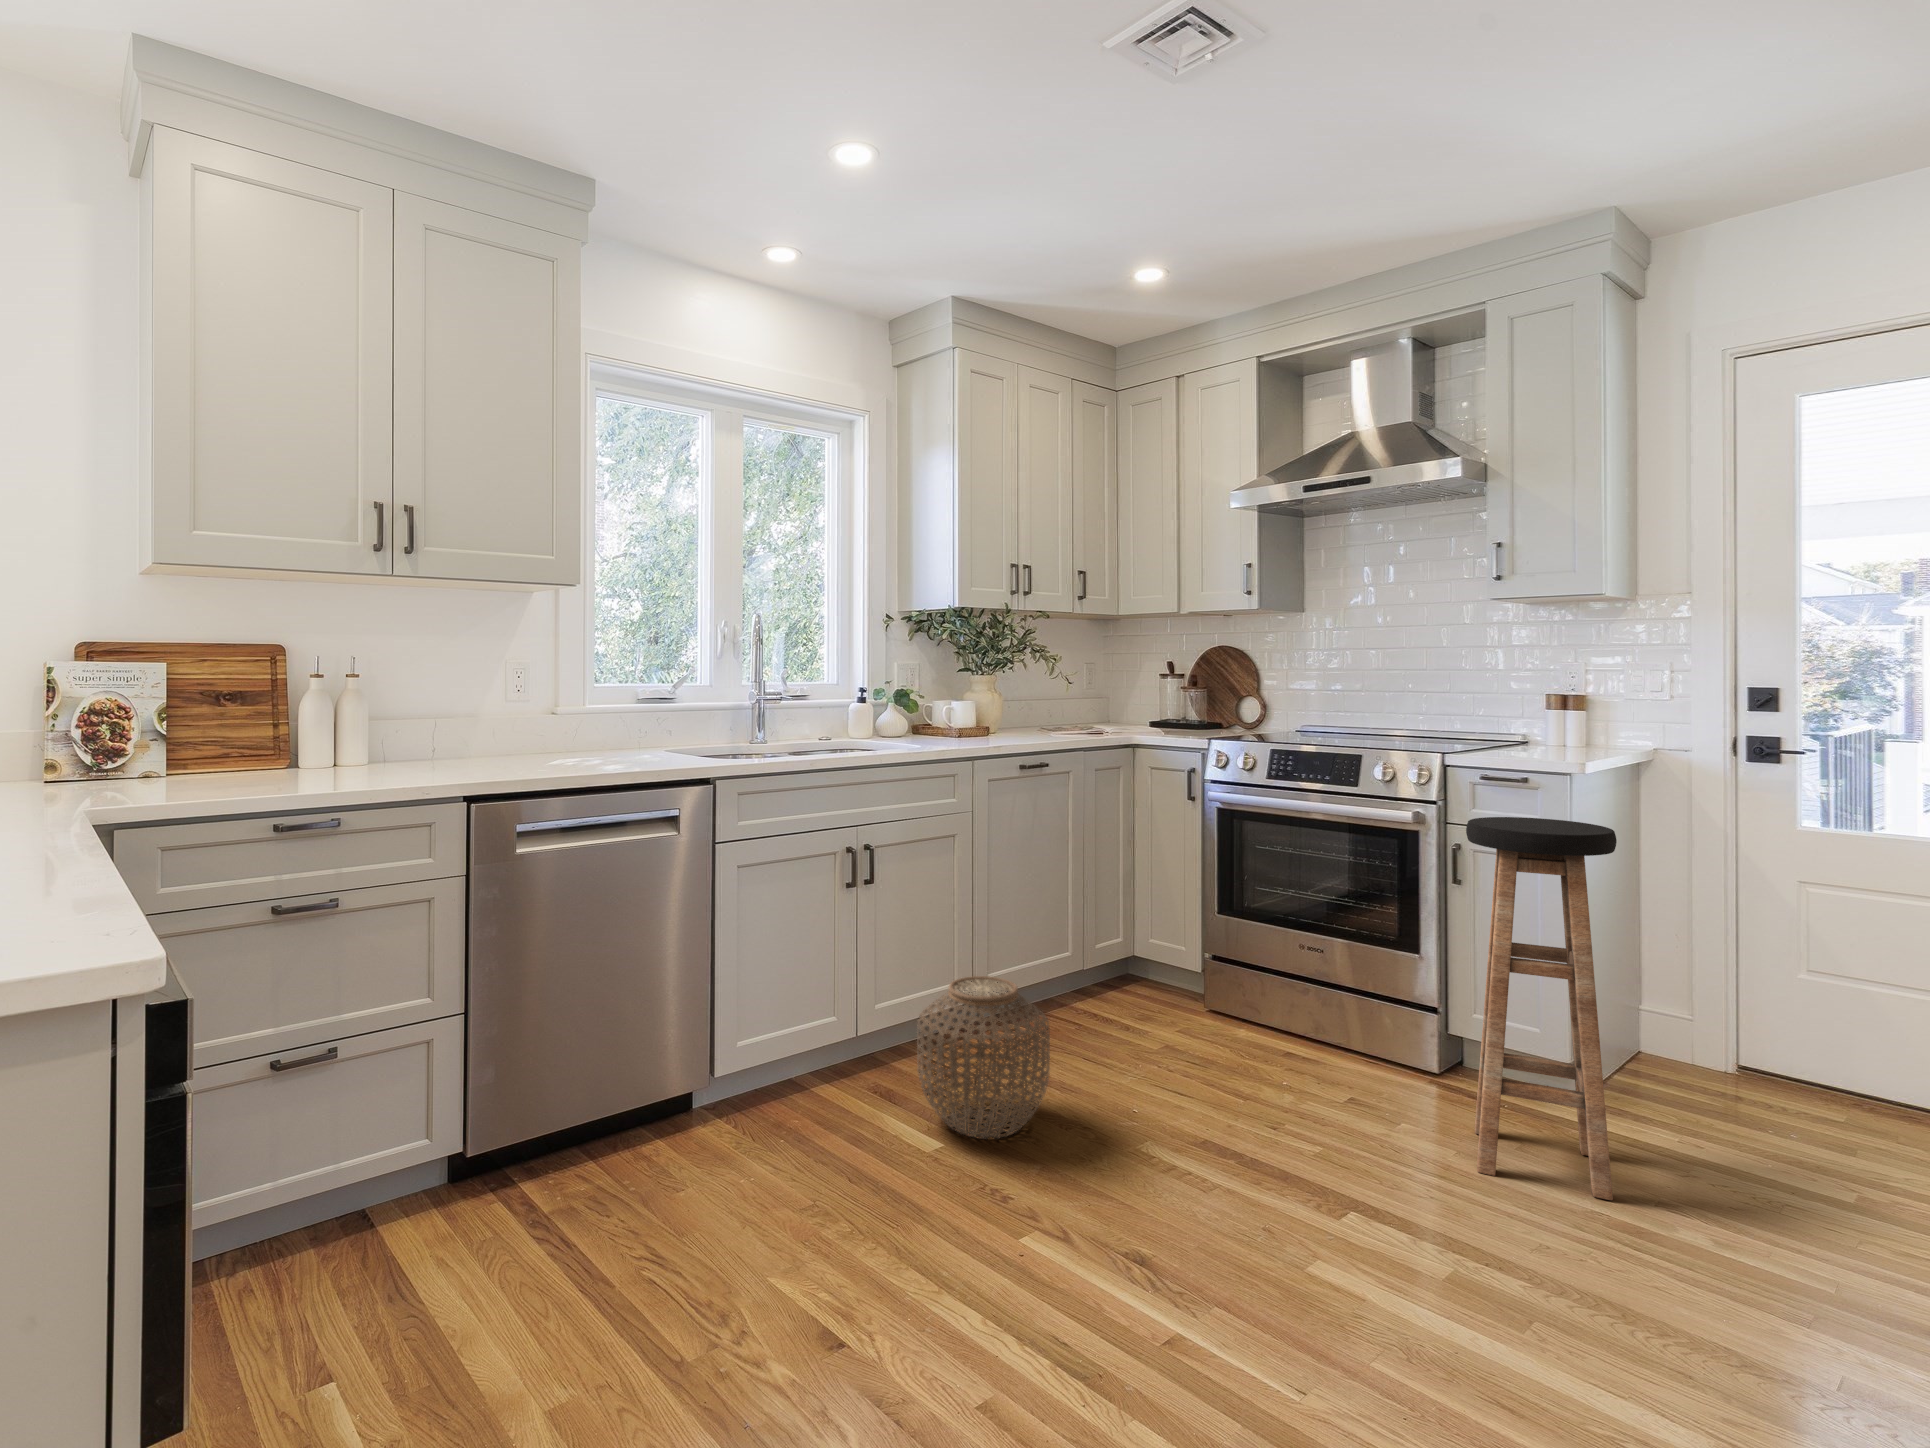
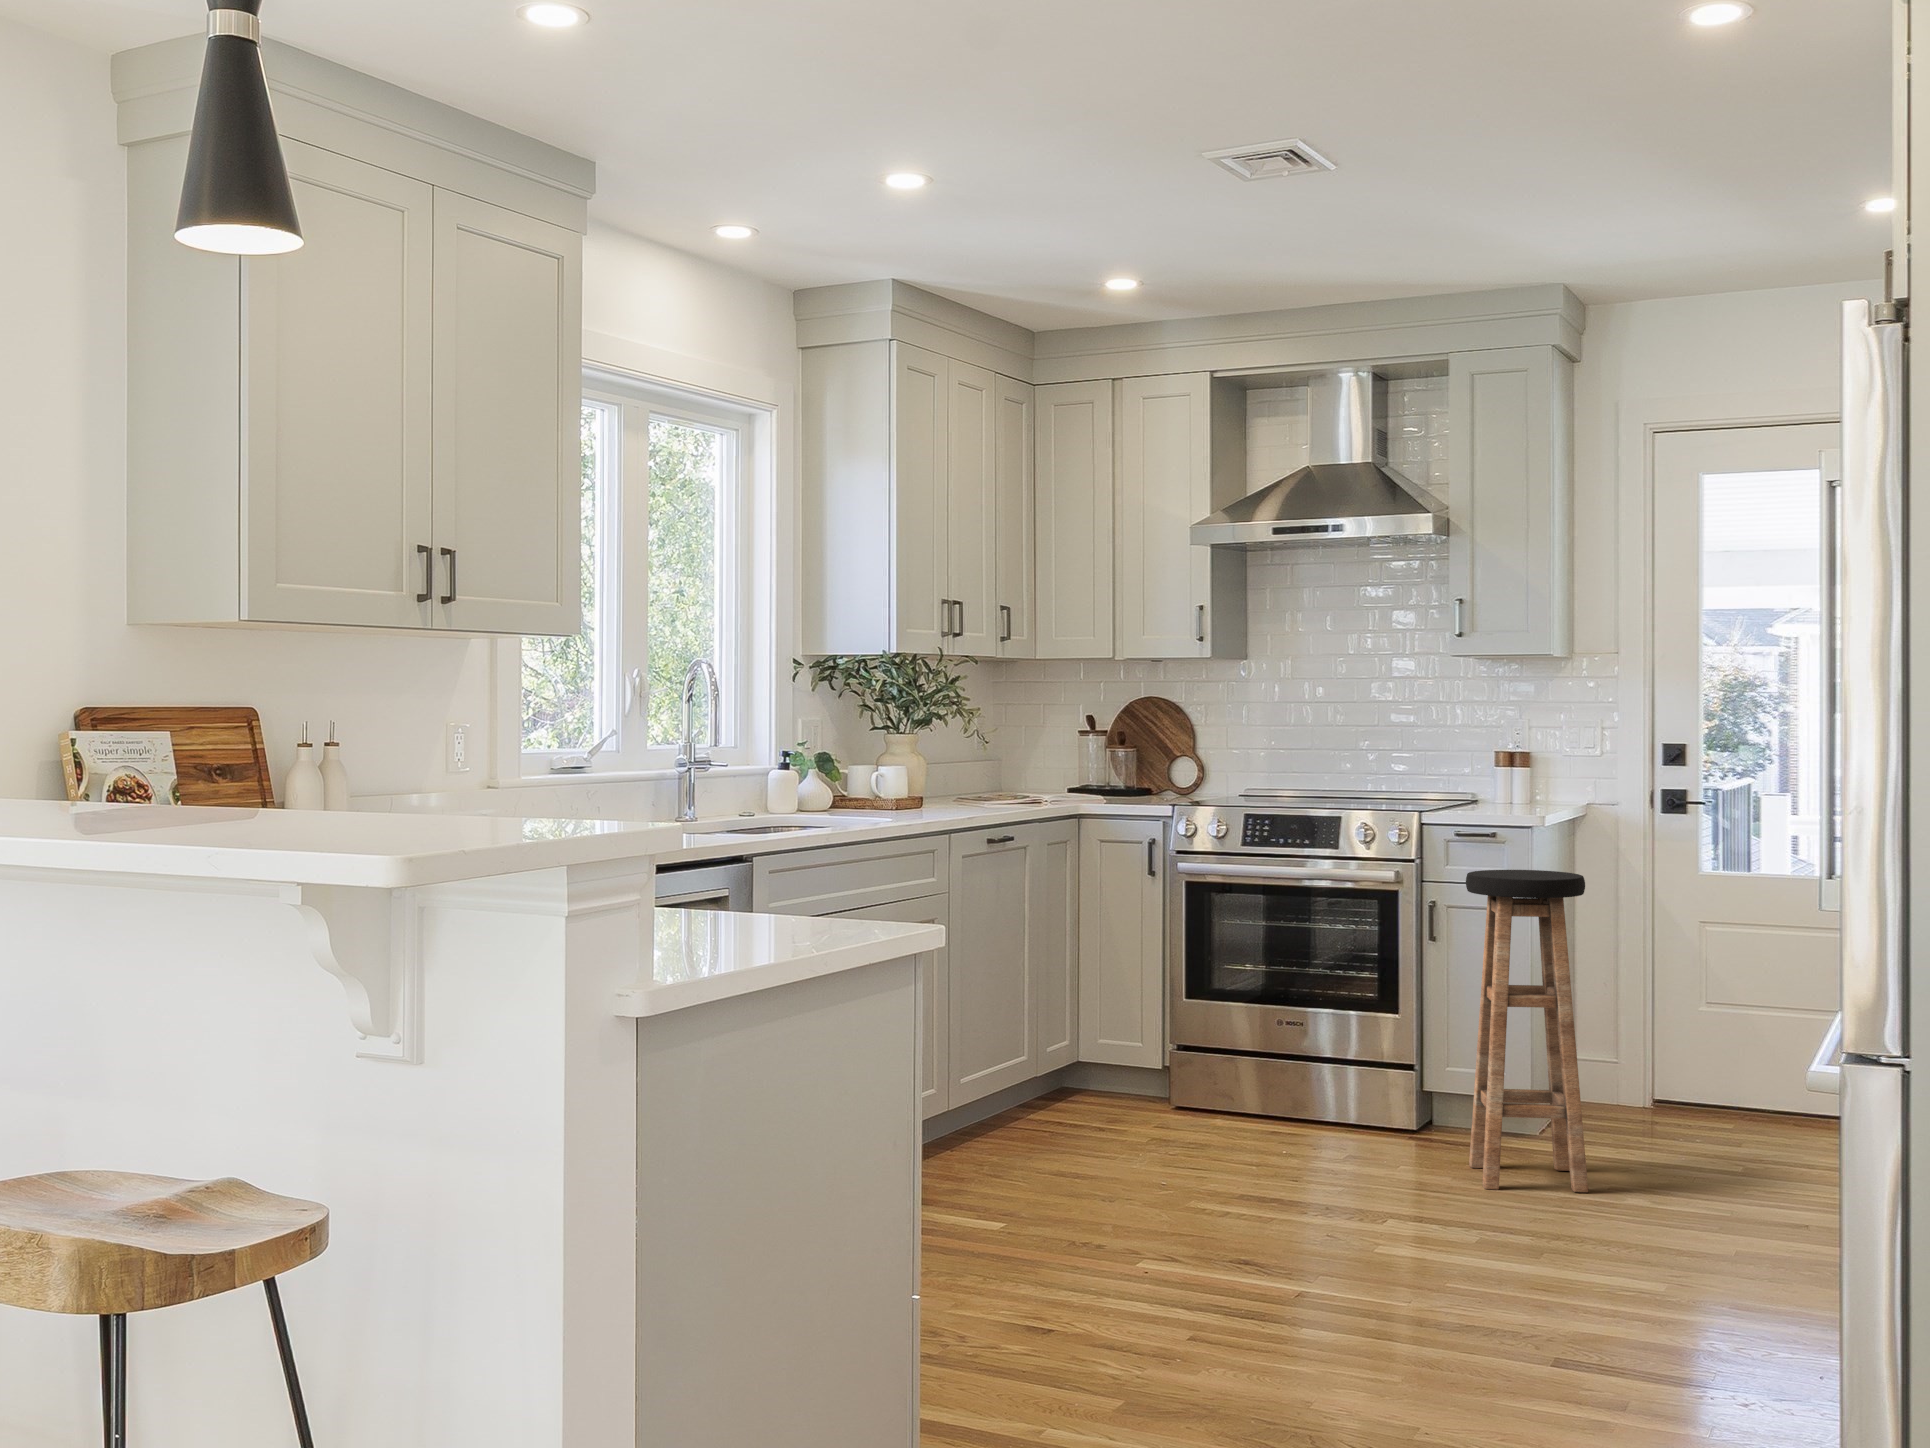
woven basket: present [917,976,1050,1138] -> none [980,1059,1117,1216]

